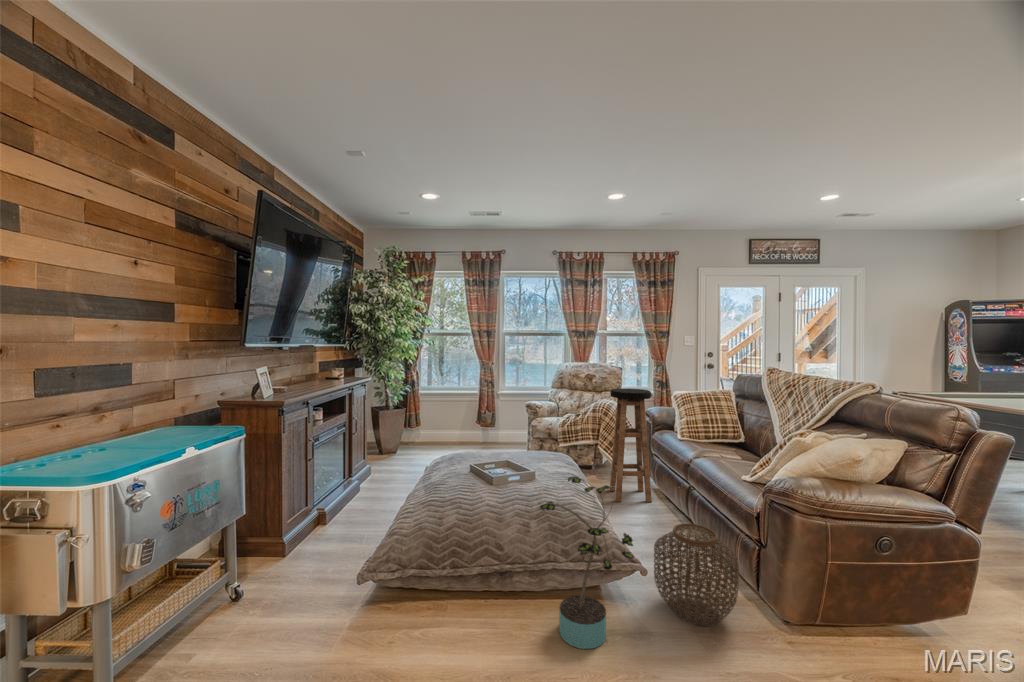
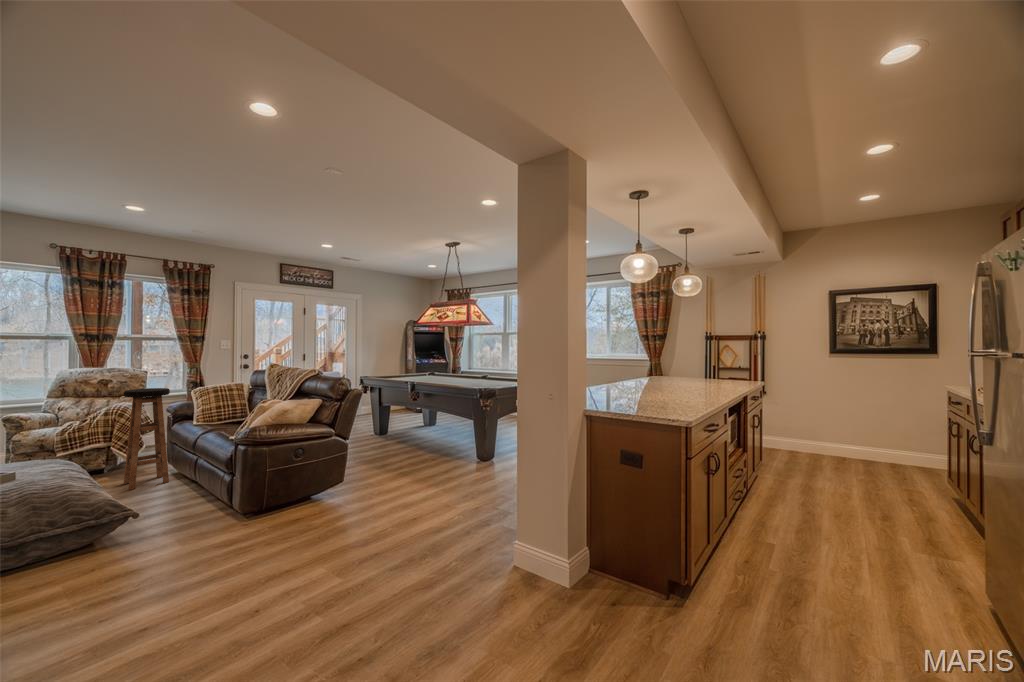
potted plant: present [540,477,634,649] -> none [25,456,125,583]
woven basket: present [654,524,739,626] -> none [150,473,217,538]

